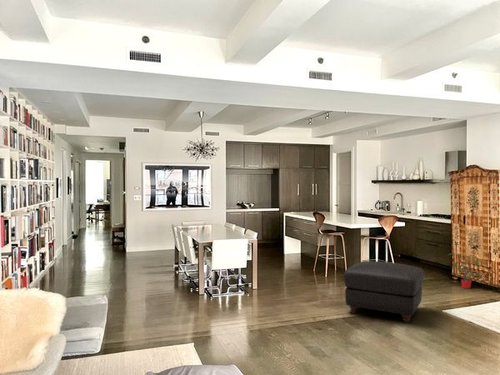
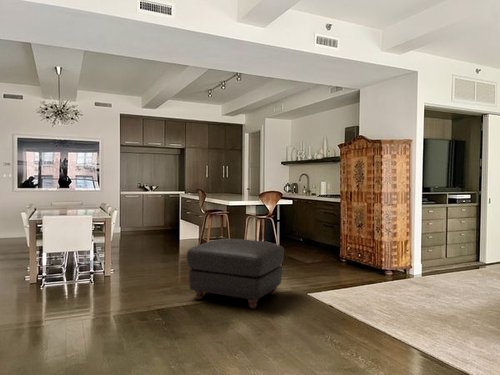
potted plant: present [449,254,486,288] -> none [329,233,371,271]

